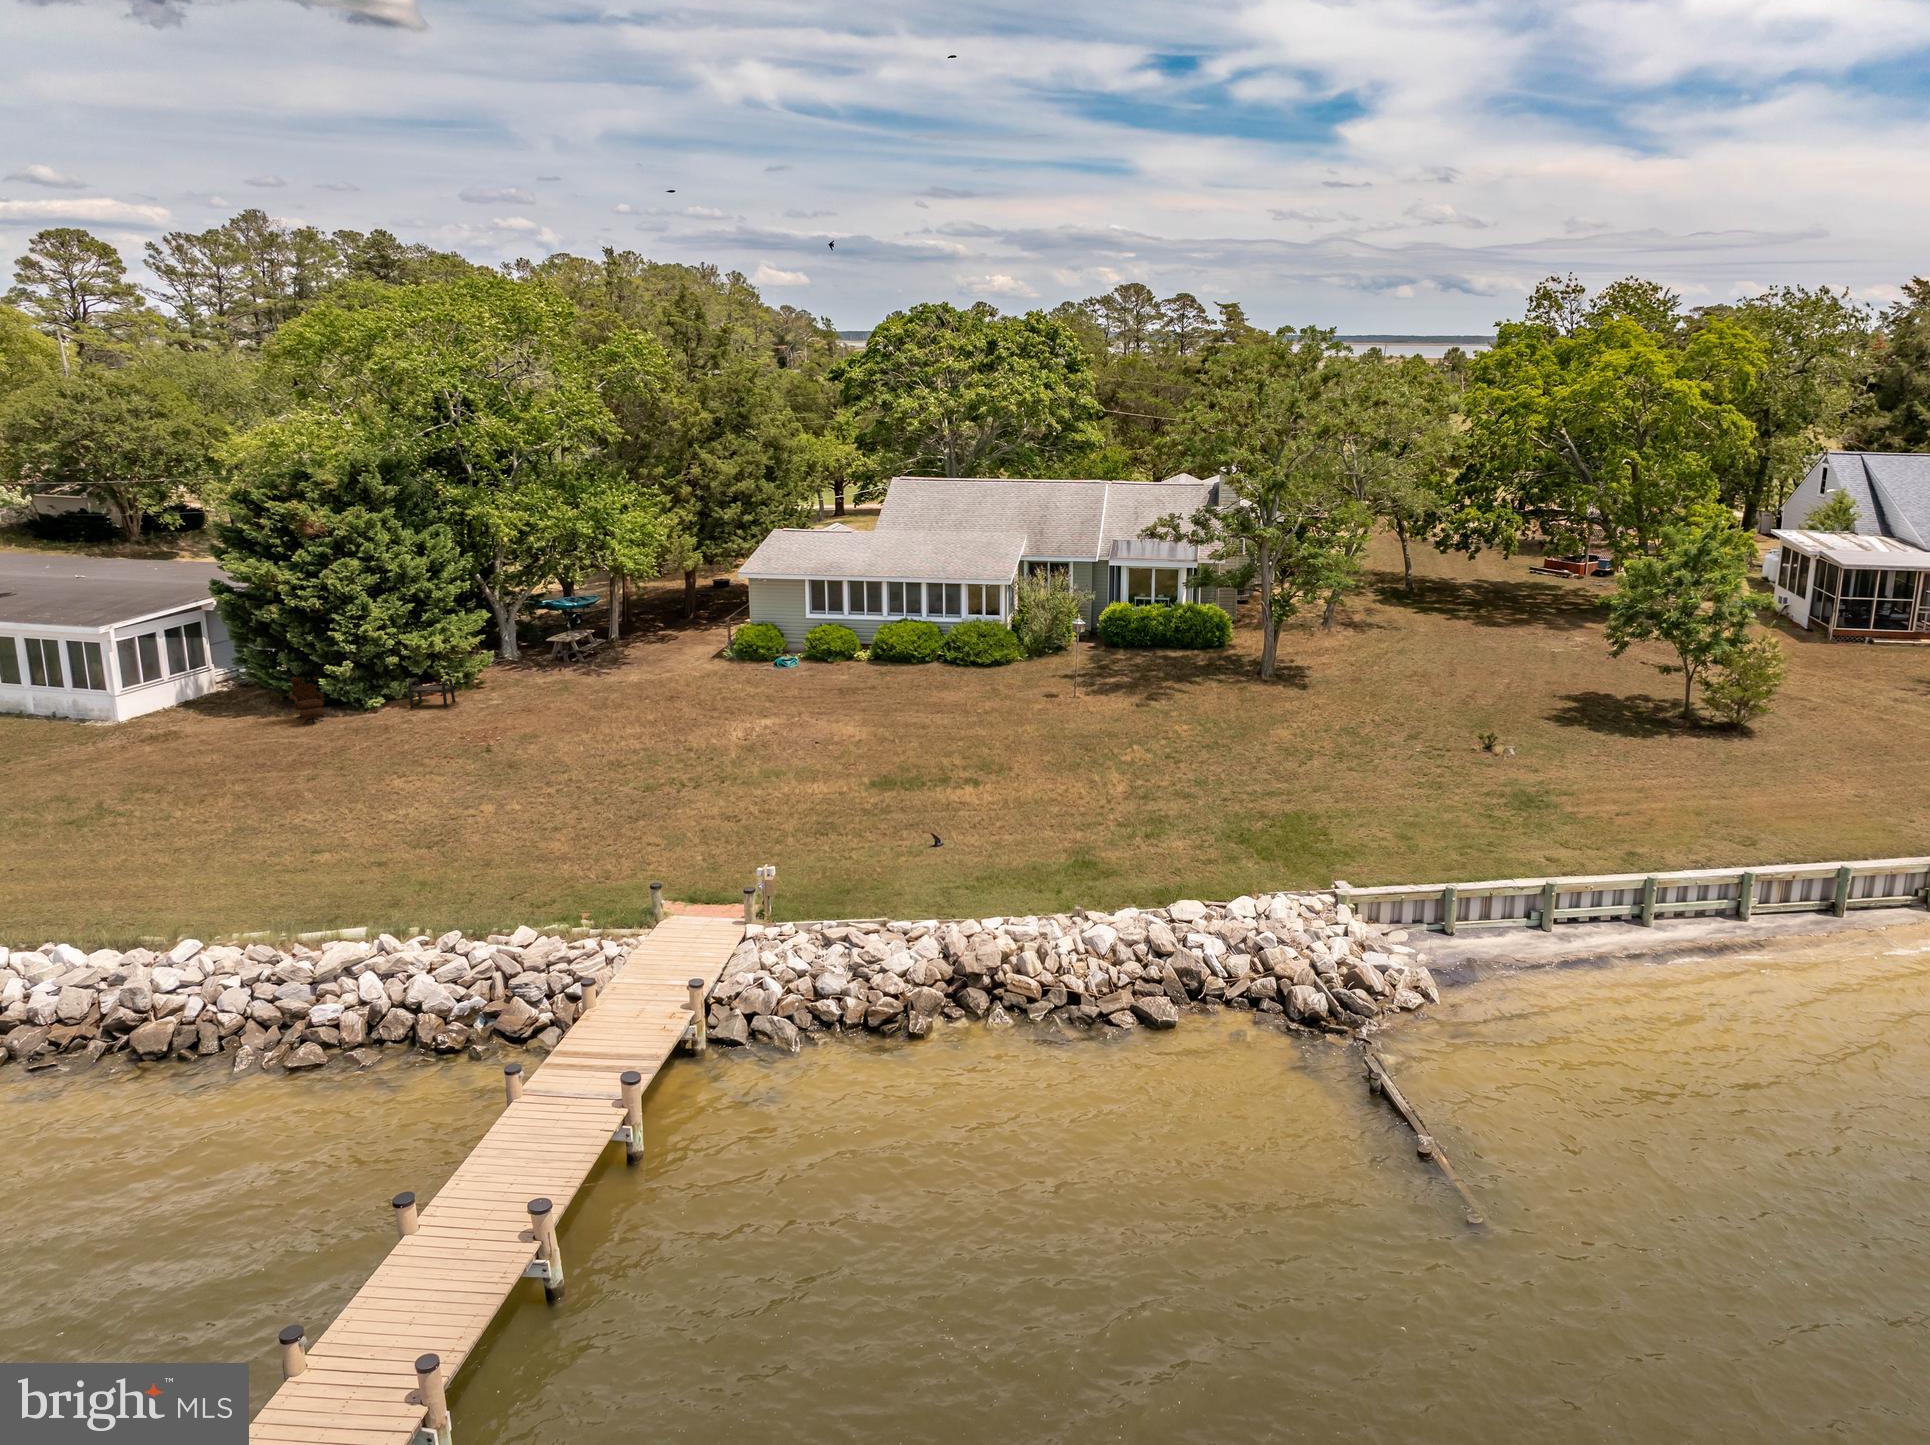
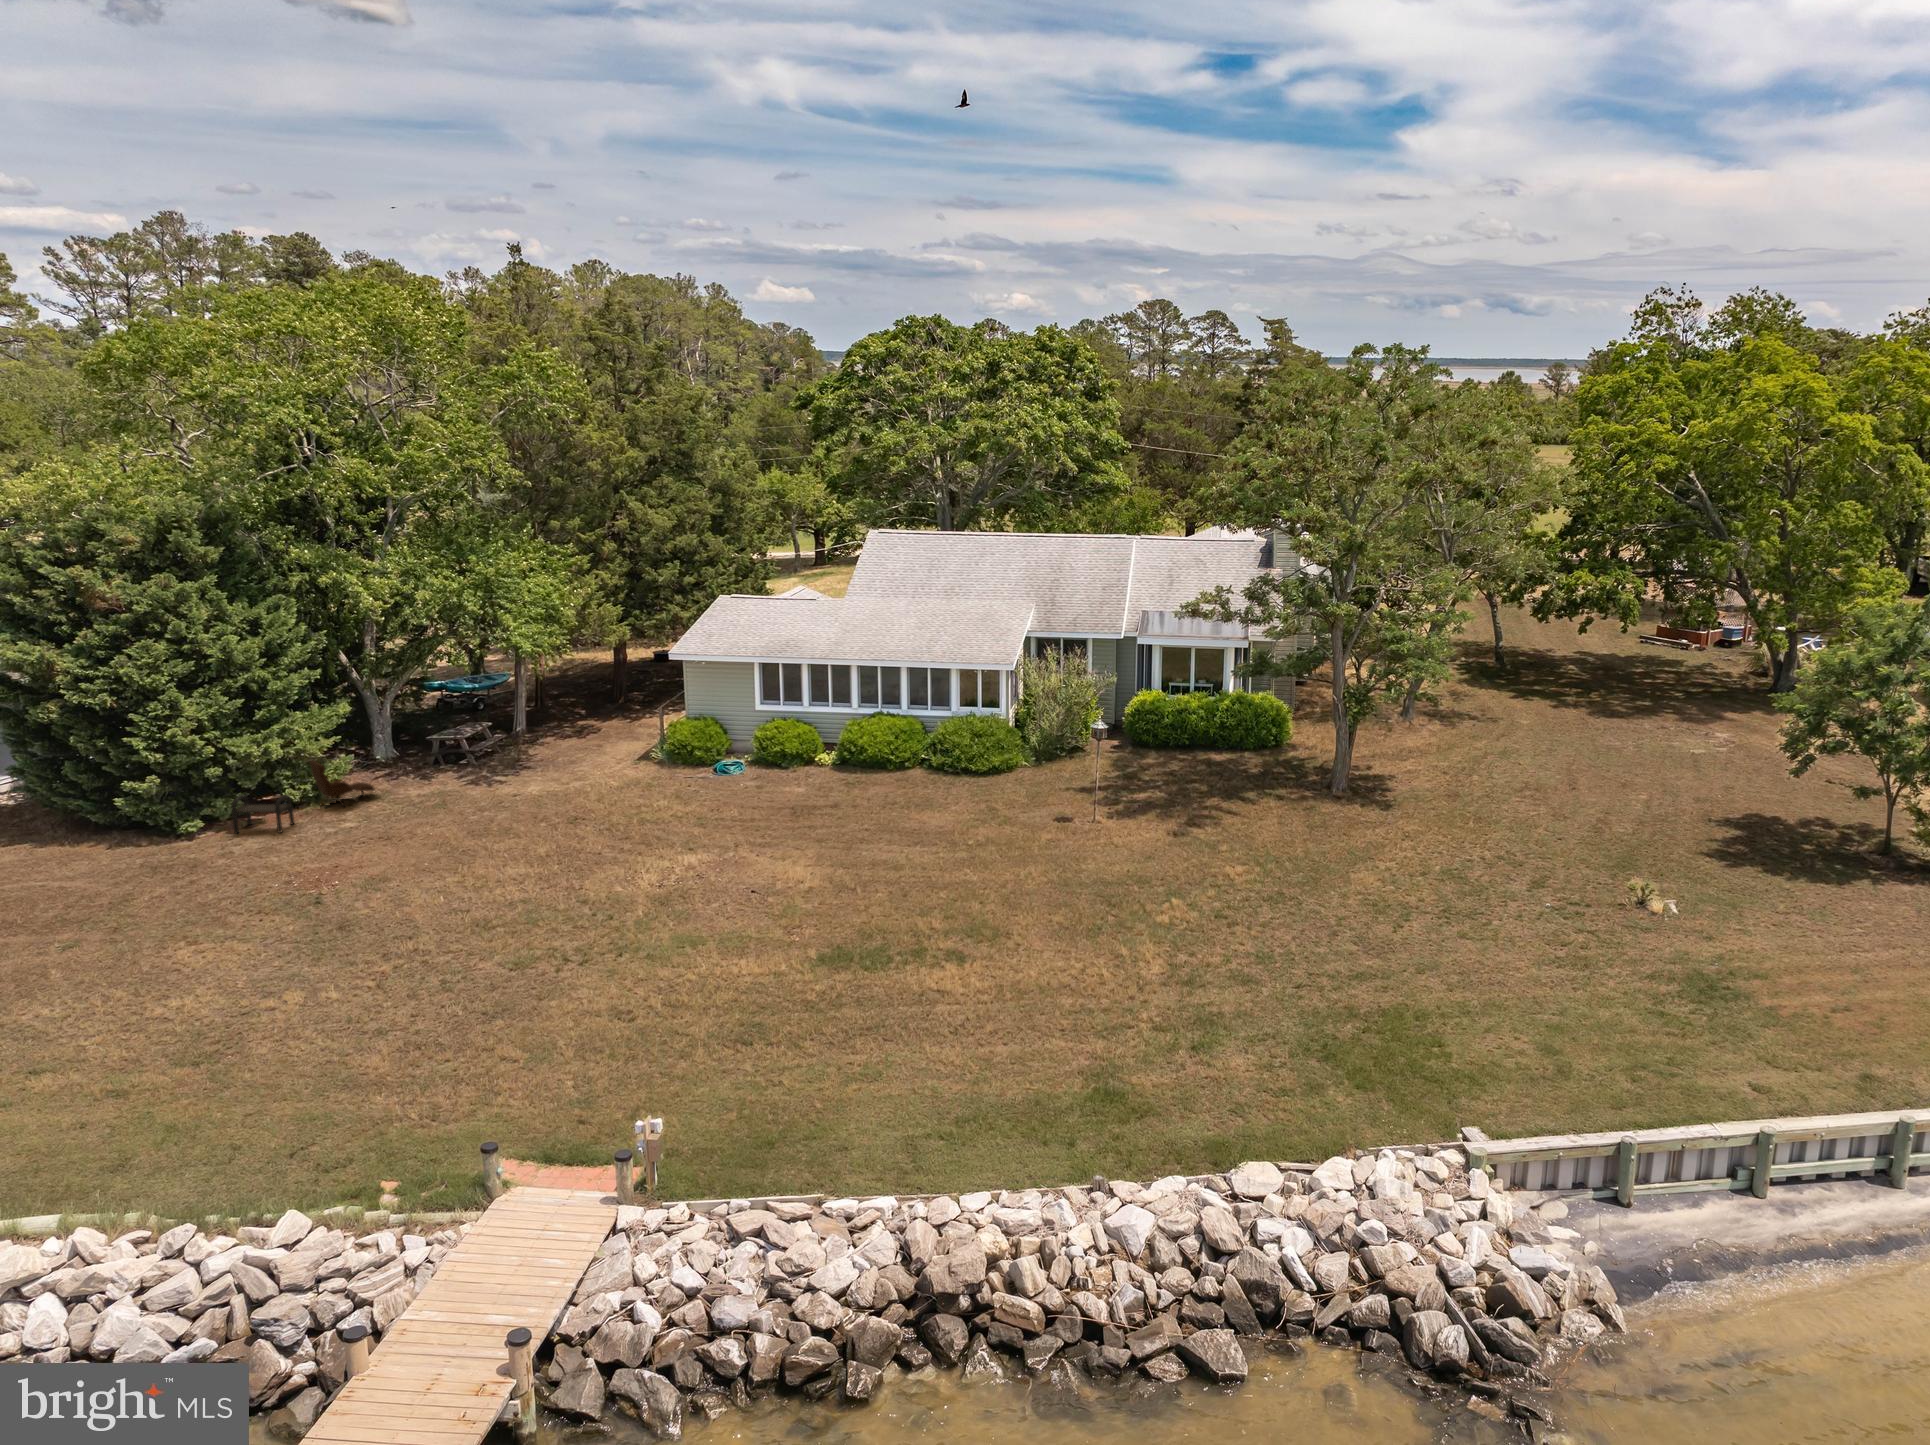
lounge chair: present [289,677,324,724] -> present [310,760,375,808]

